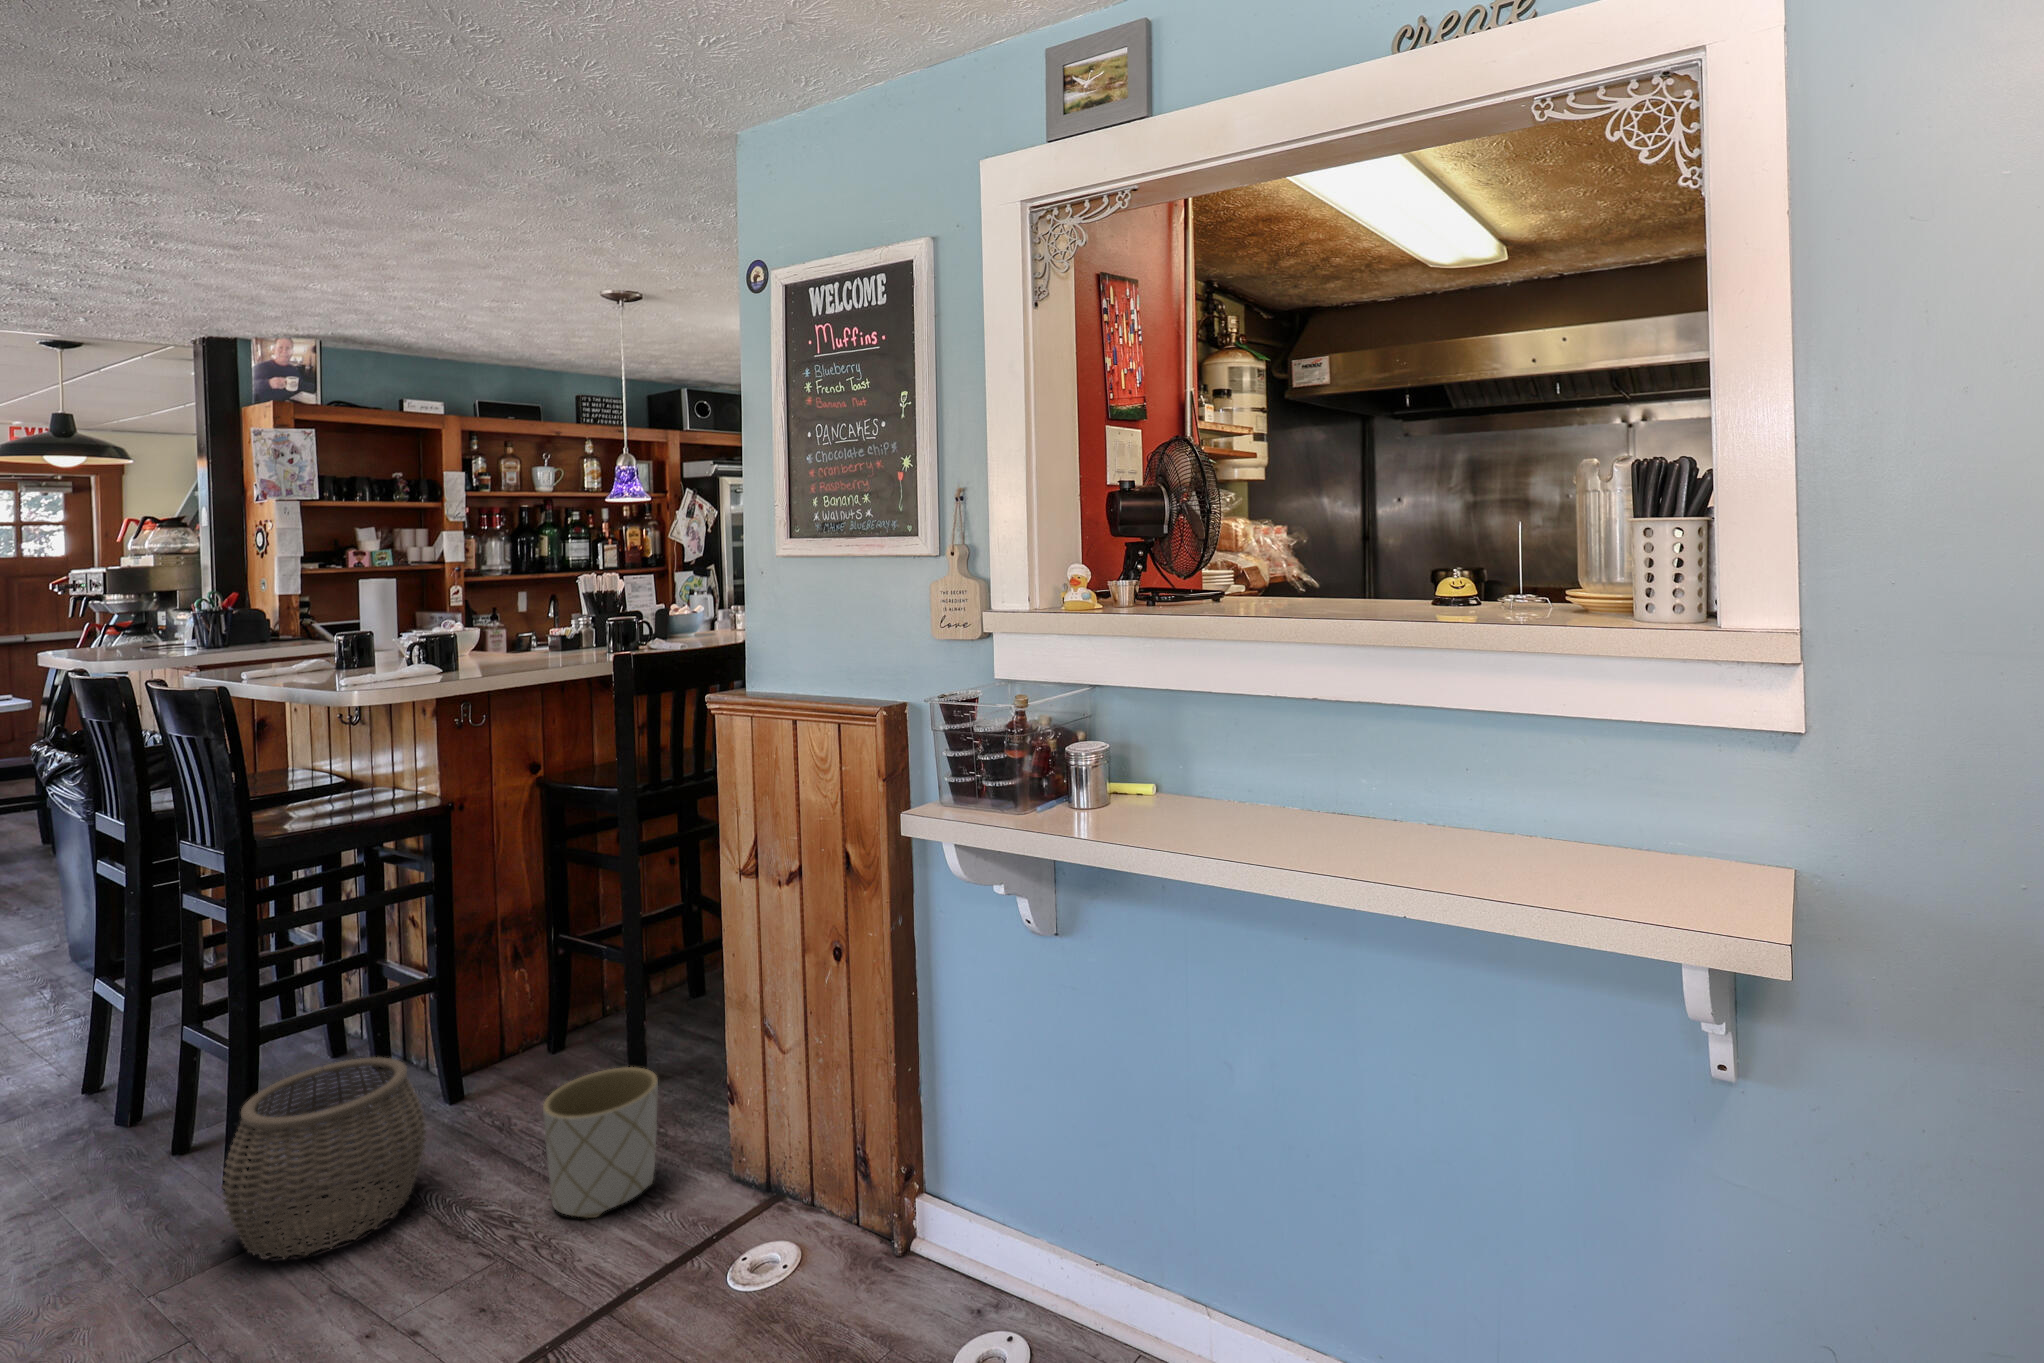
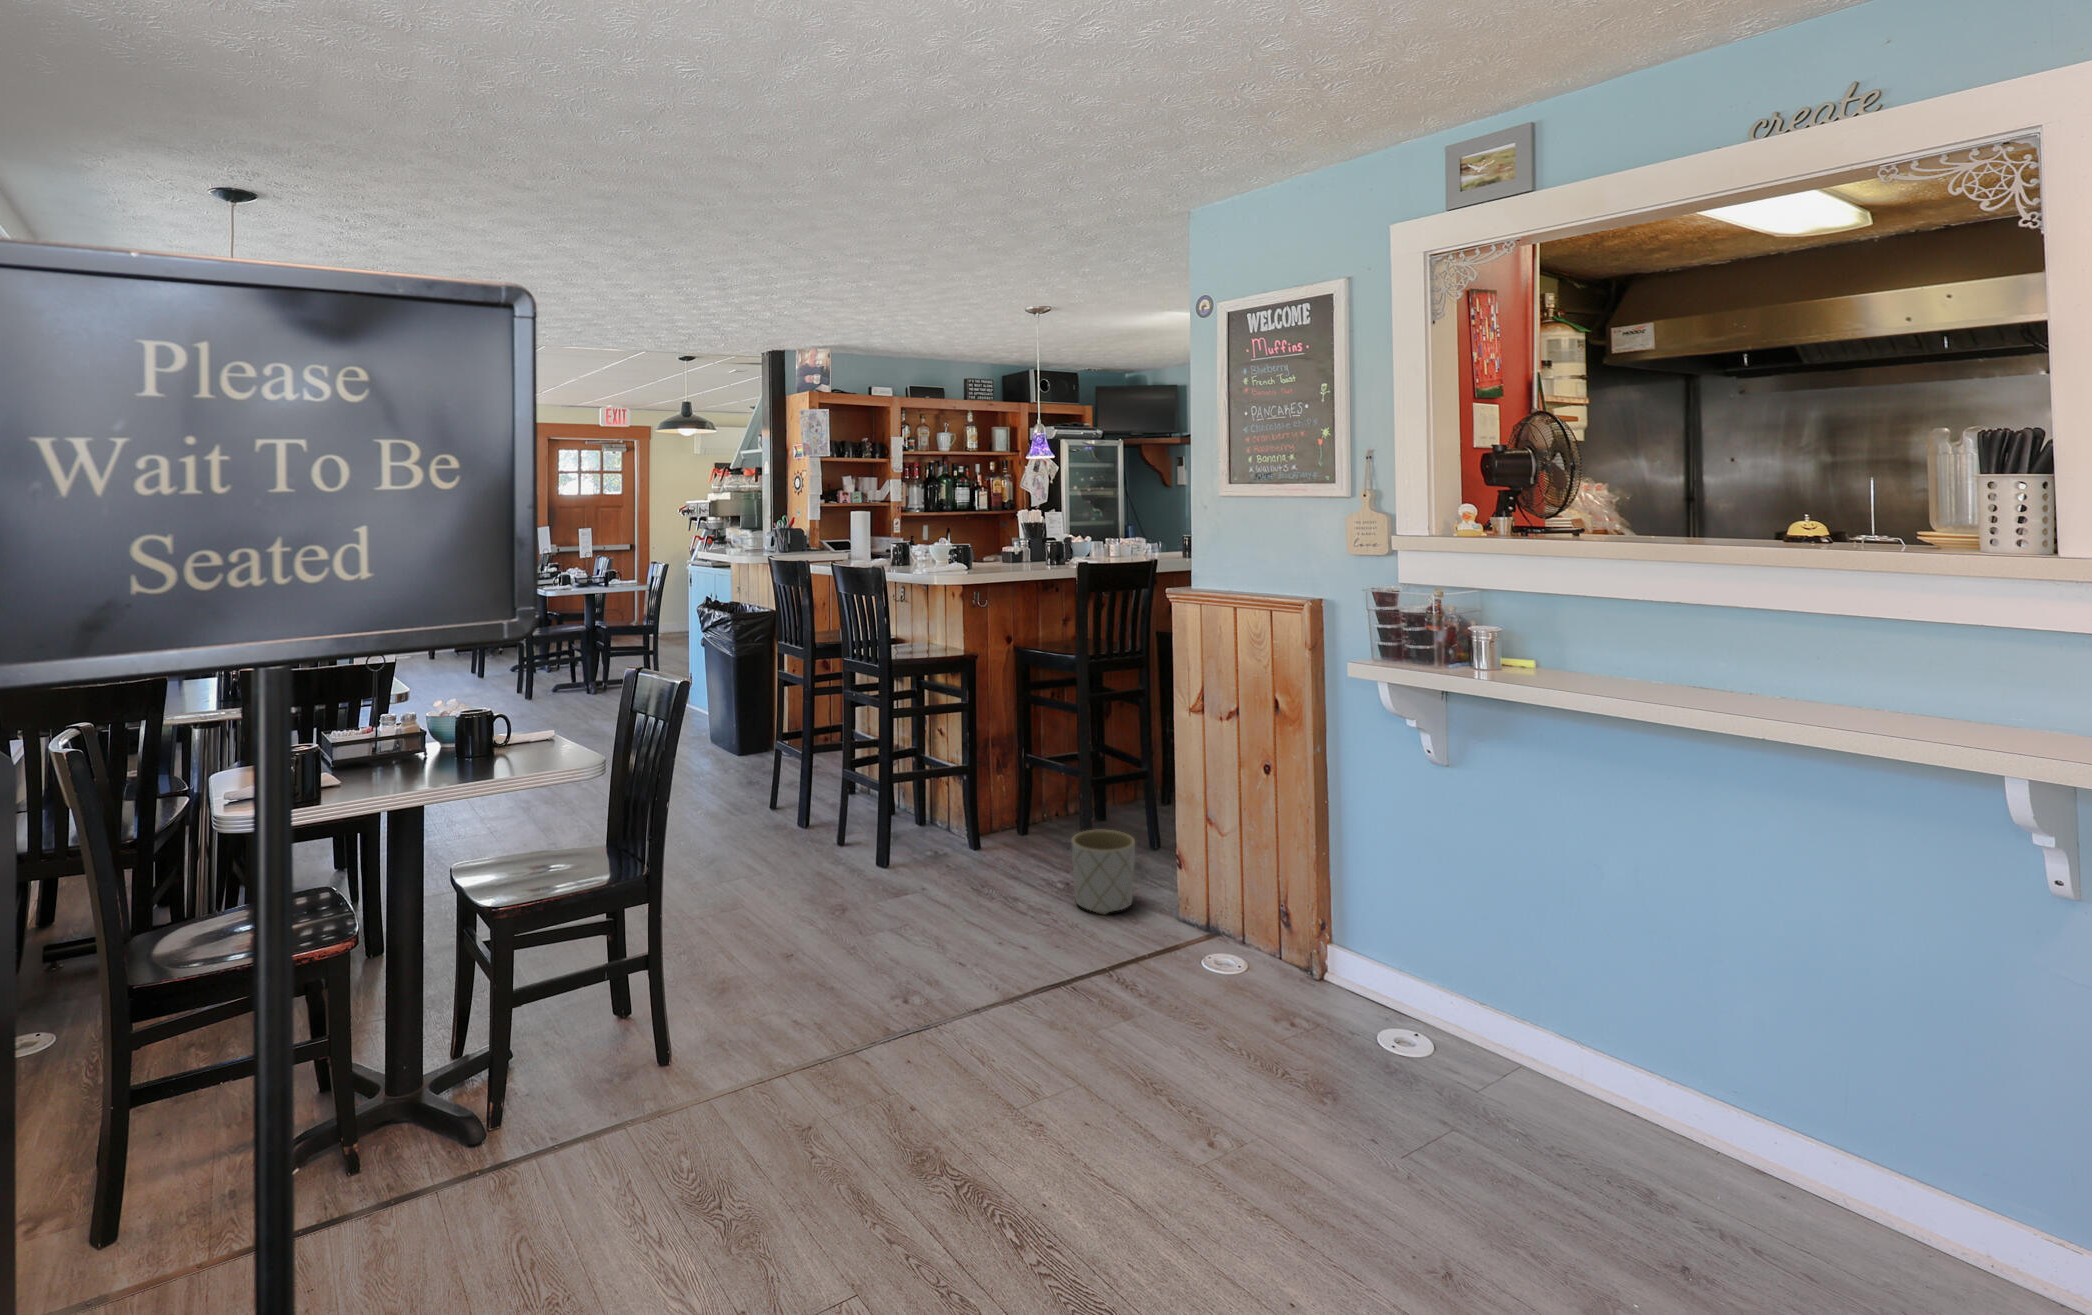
woven basket: present [222,1057,426,1259] -> none [908,799,1001,901]

